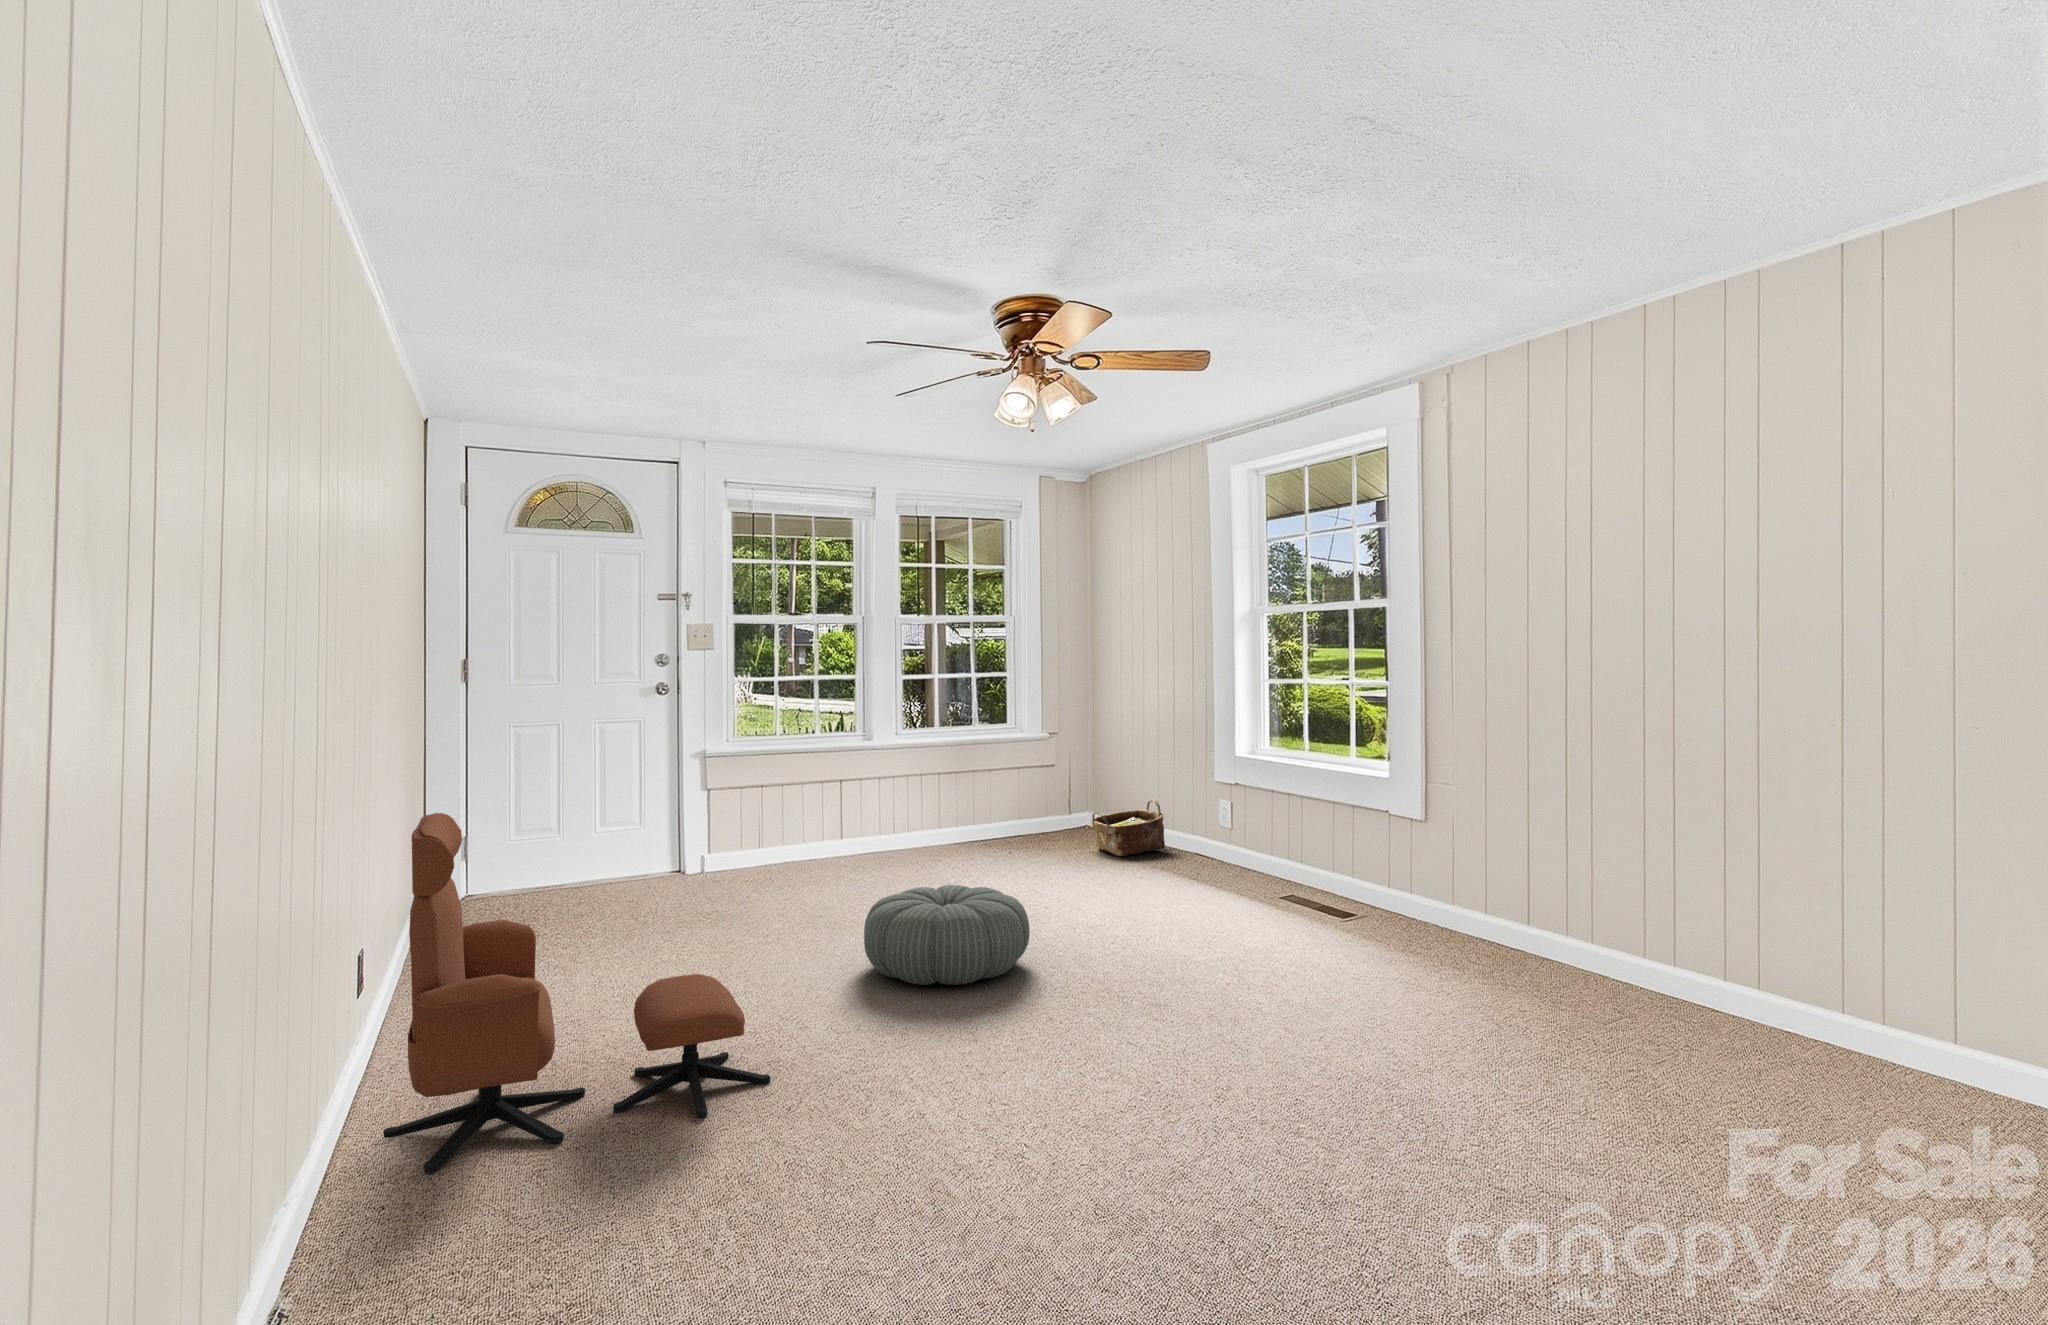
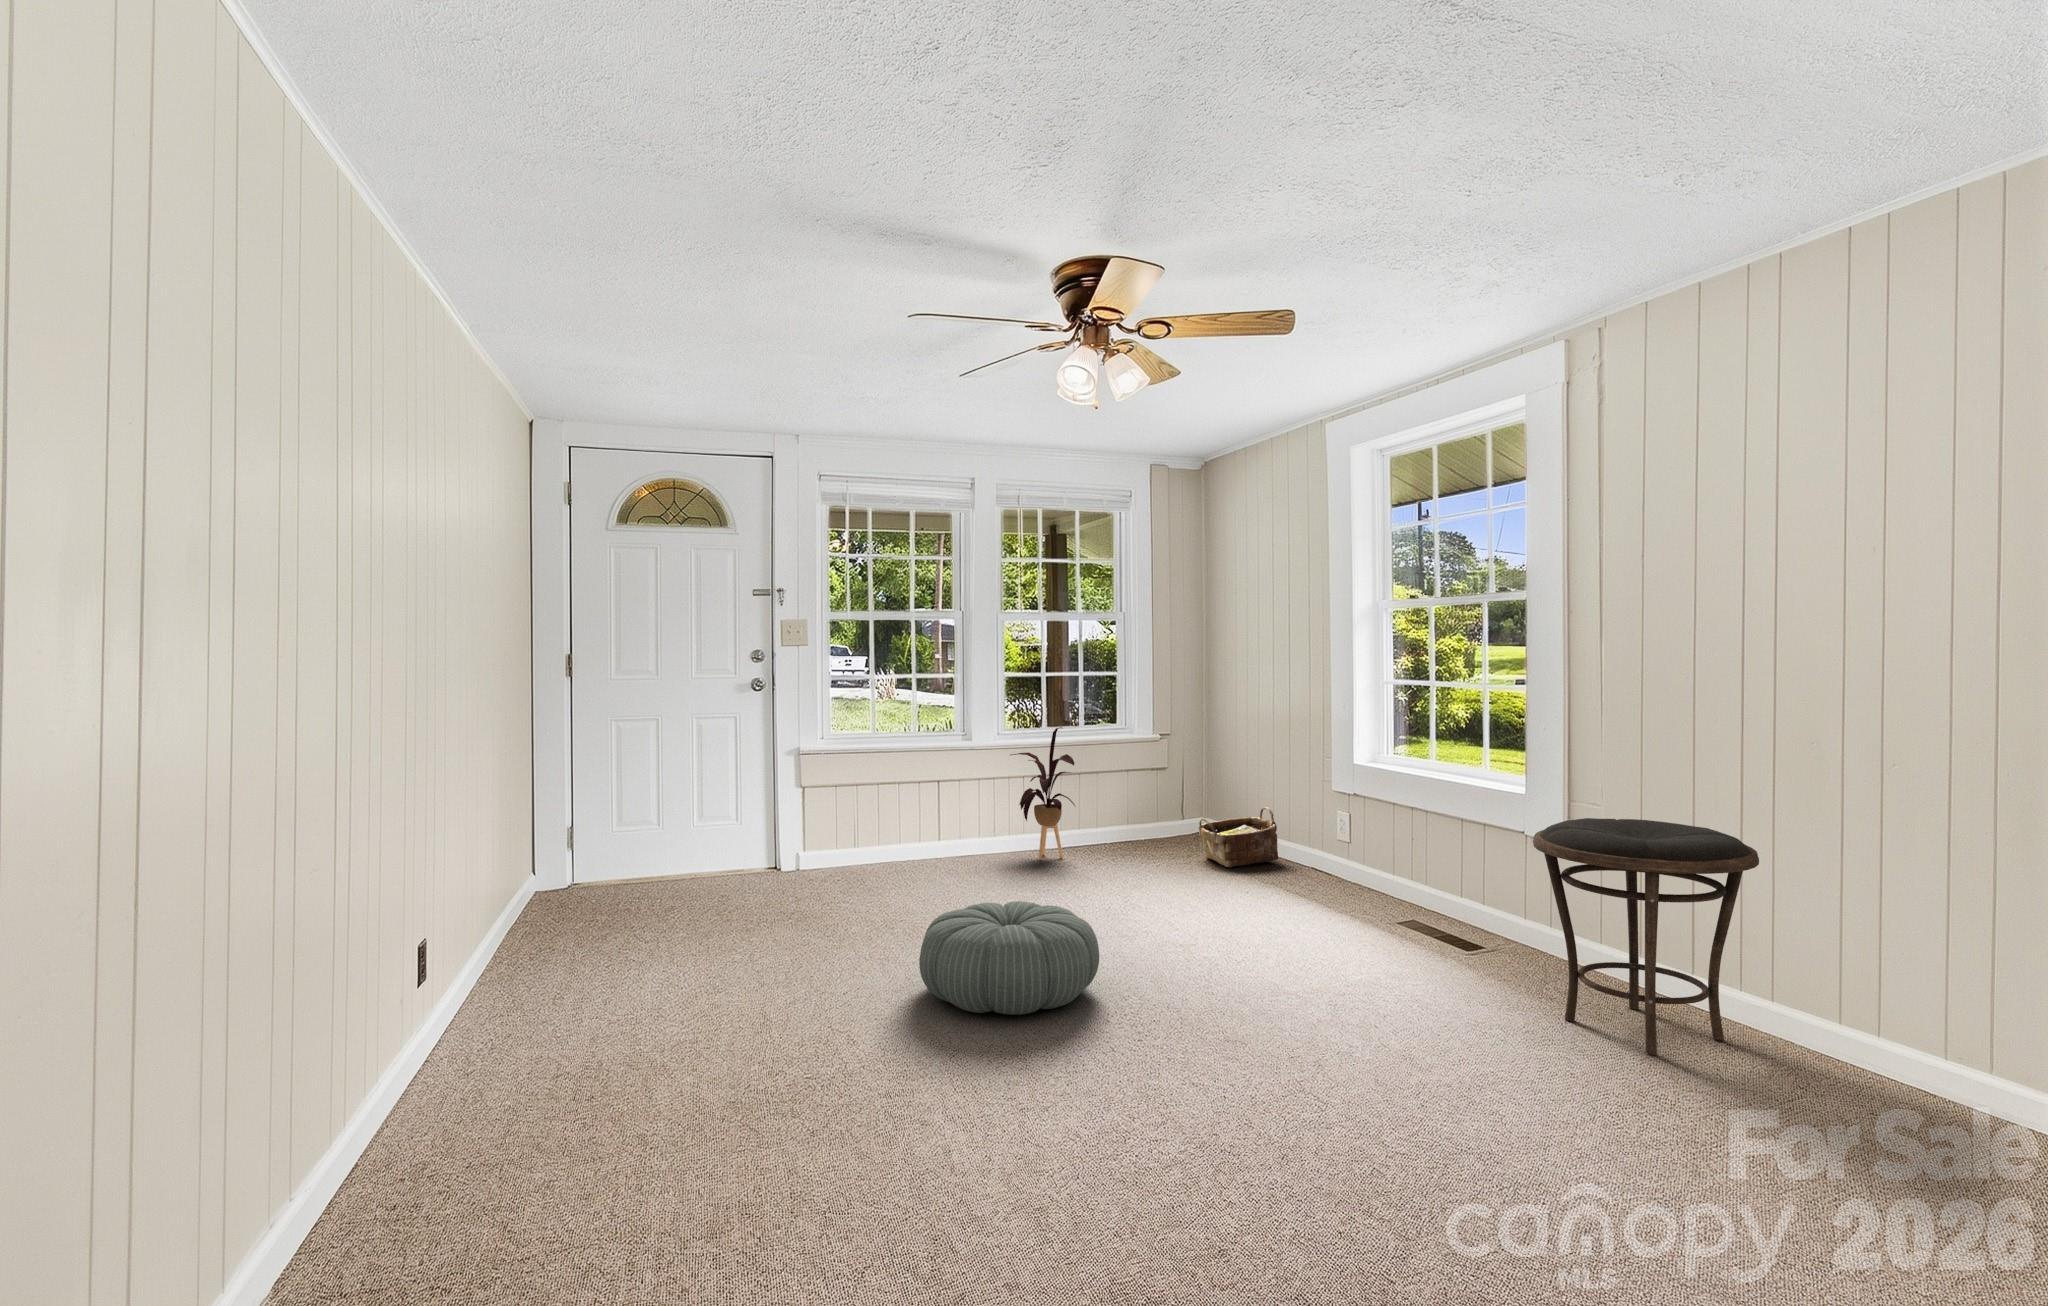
house plant: none [910,728,977,856] -> present [1011,727,1075,860]
side table: none [1400,792,1577,984] -> present [1533,818,1759,1055]
lounge chair: present [384,813,770,1173] -> none [377,820,782,1209]

